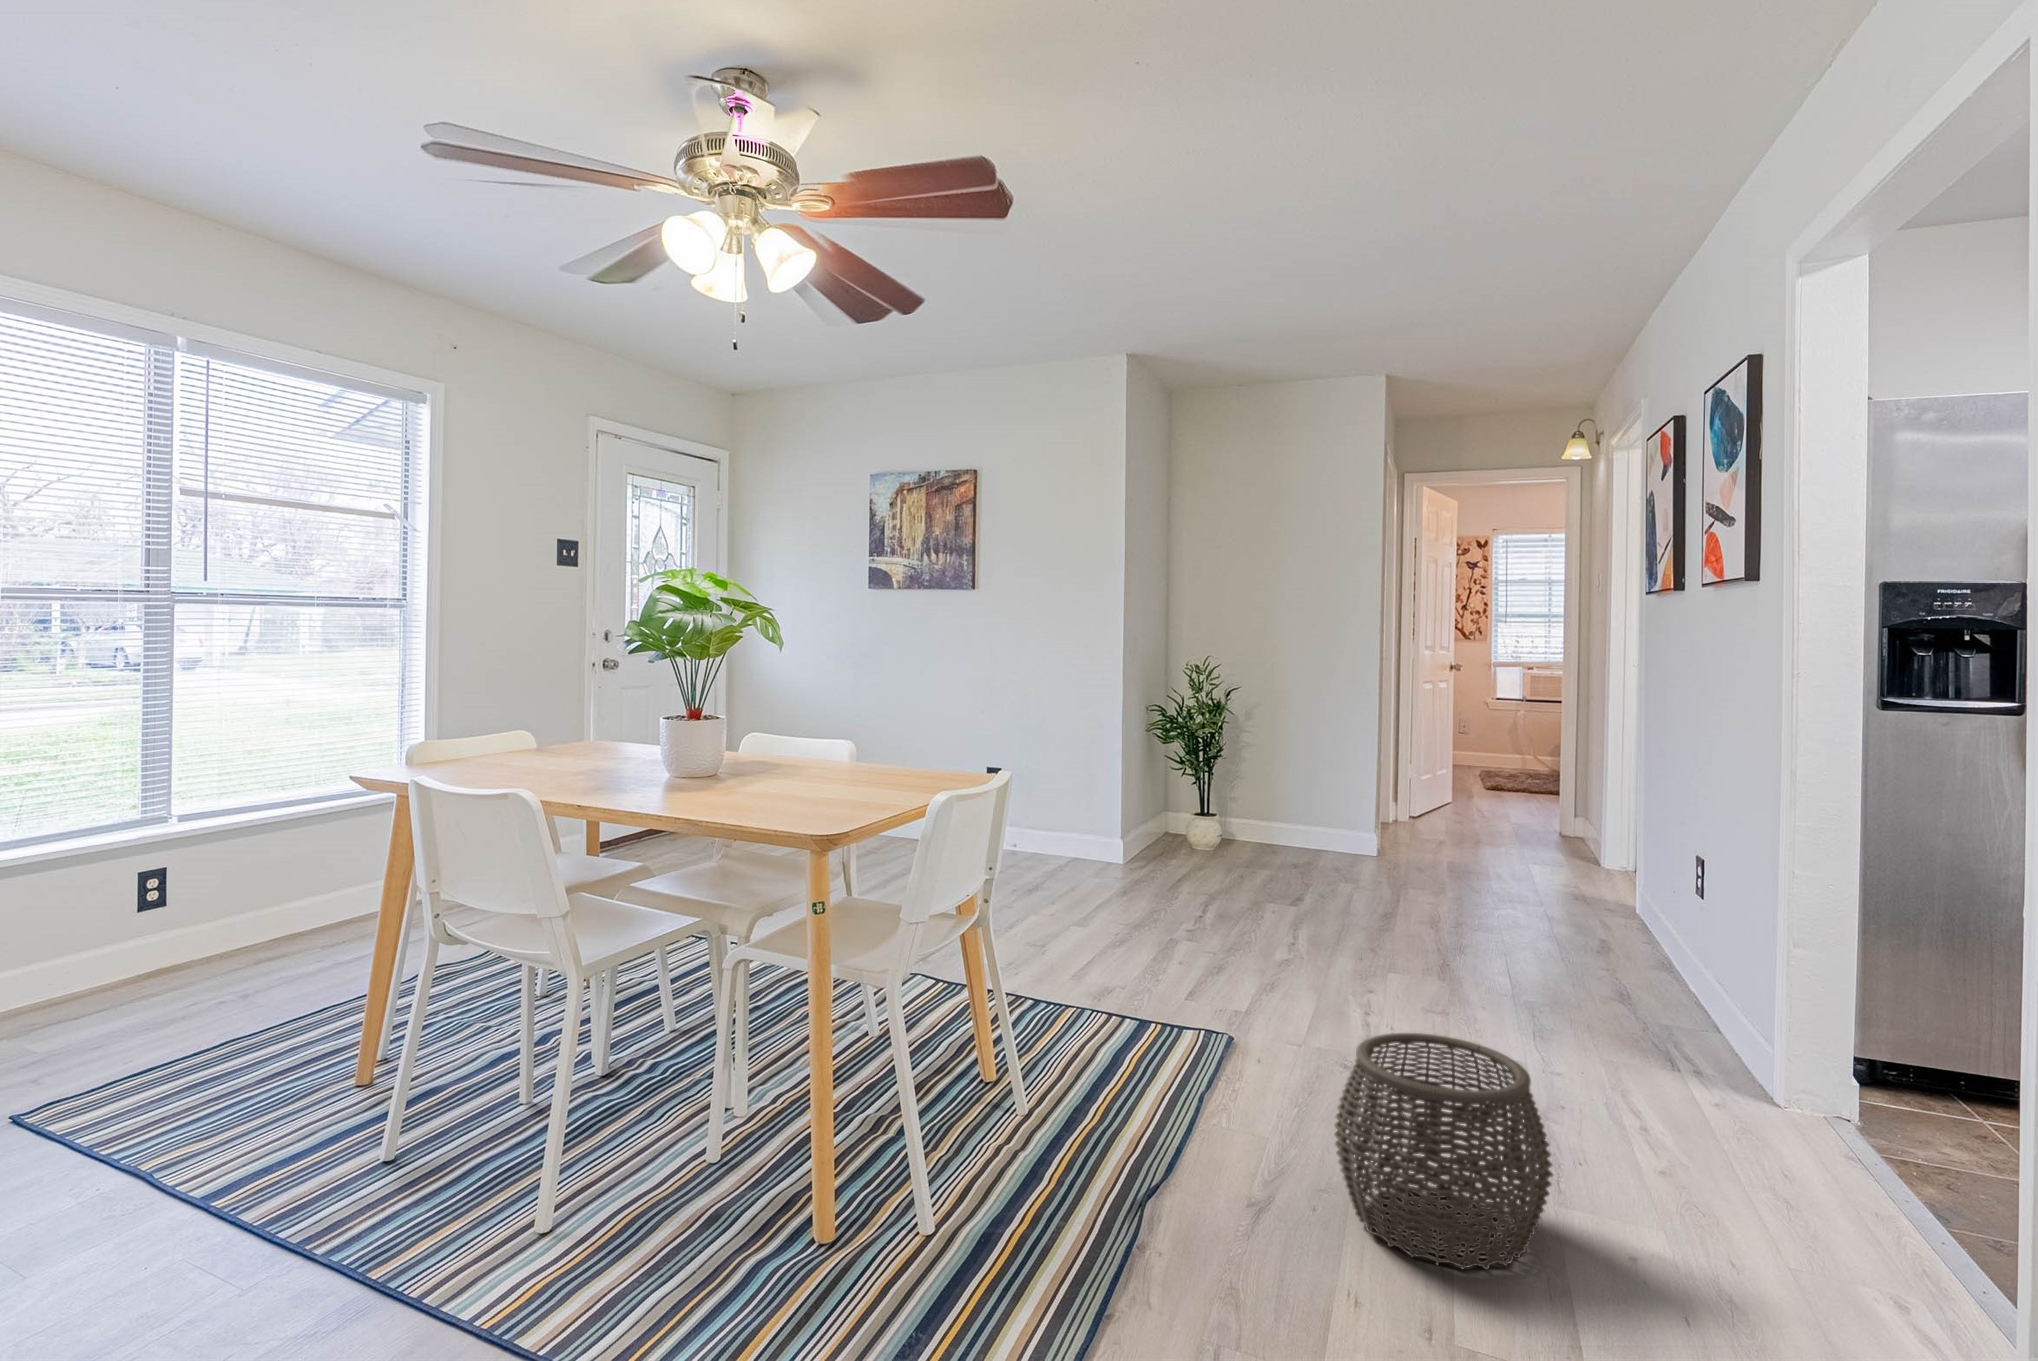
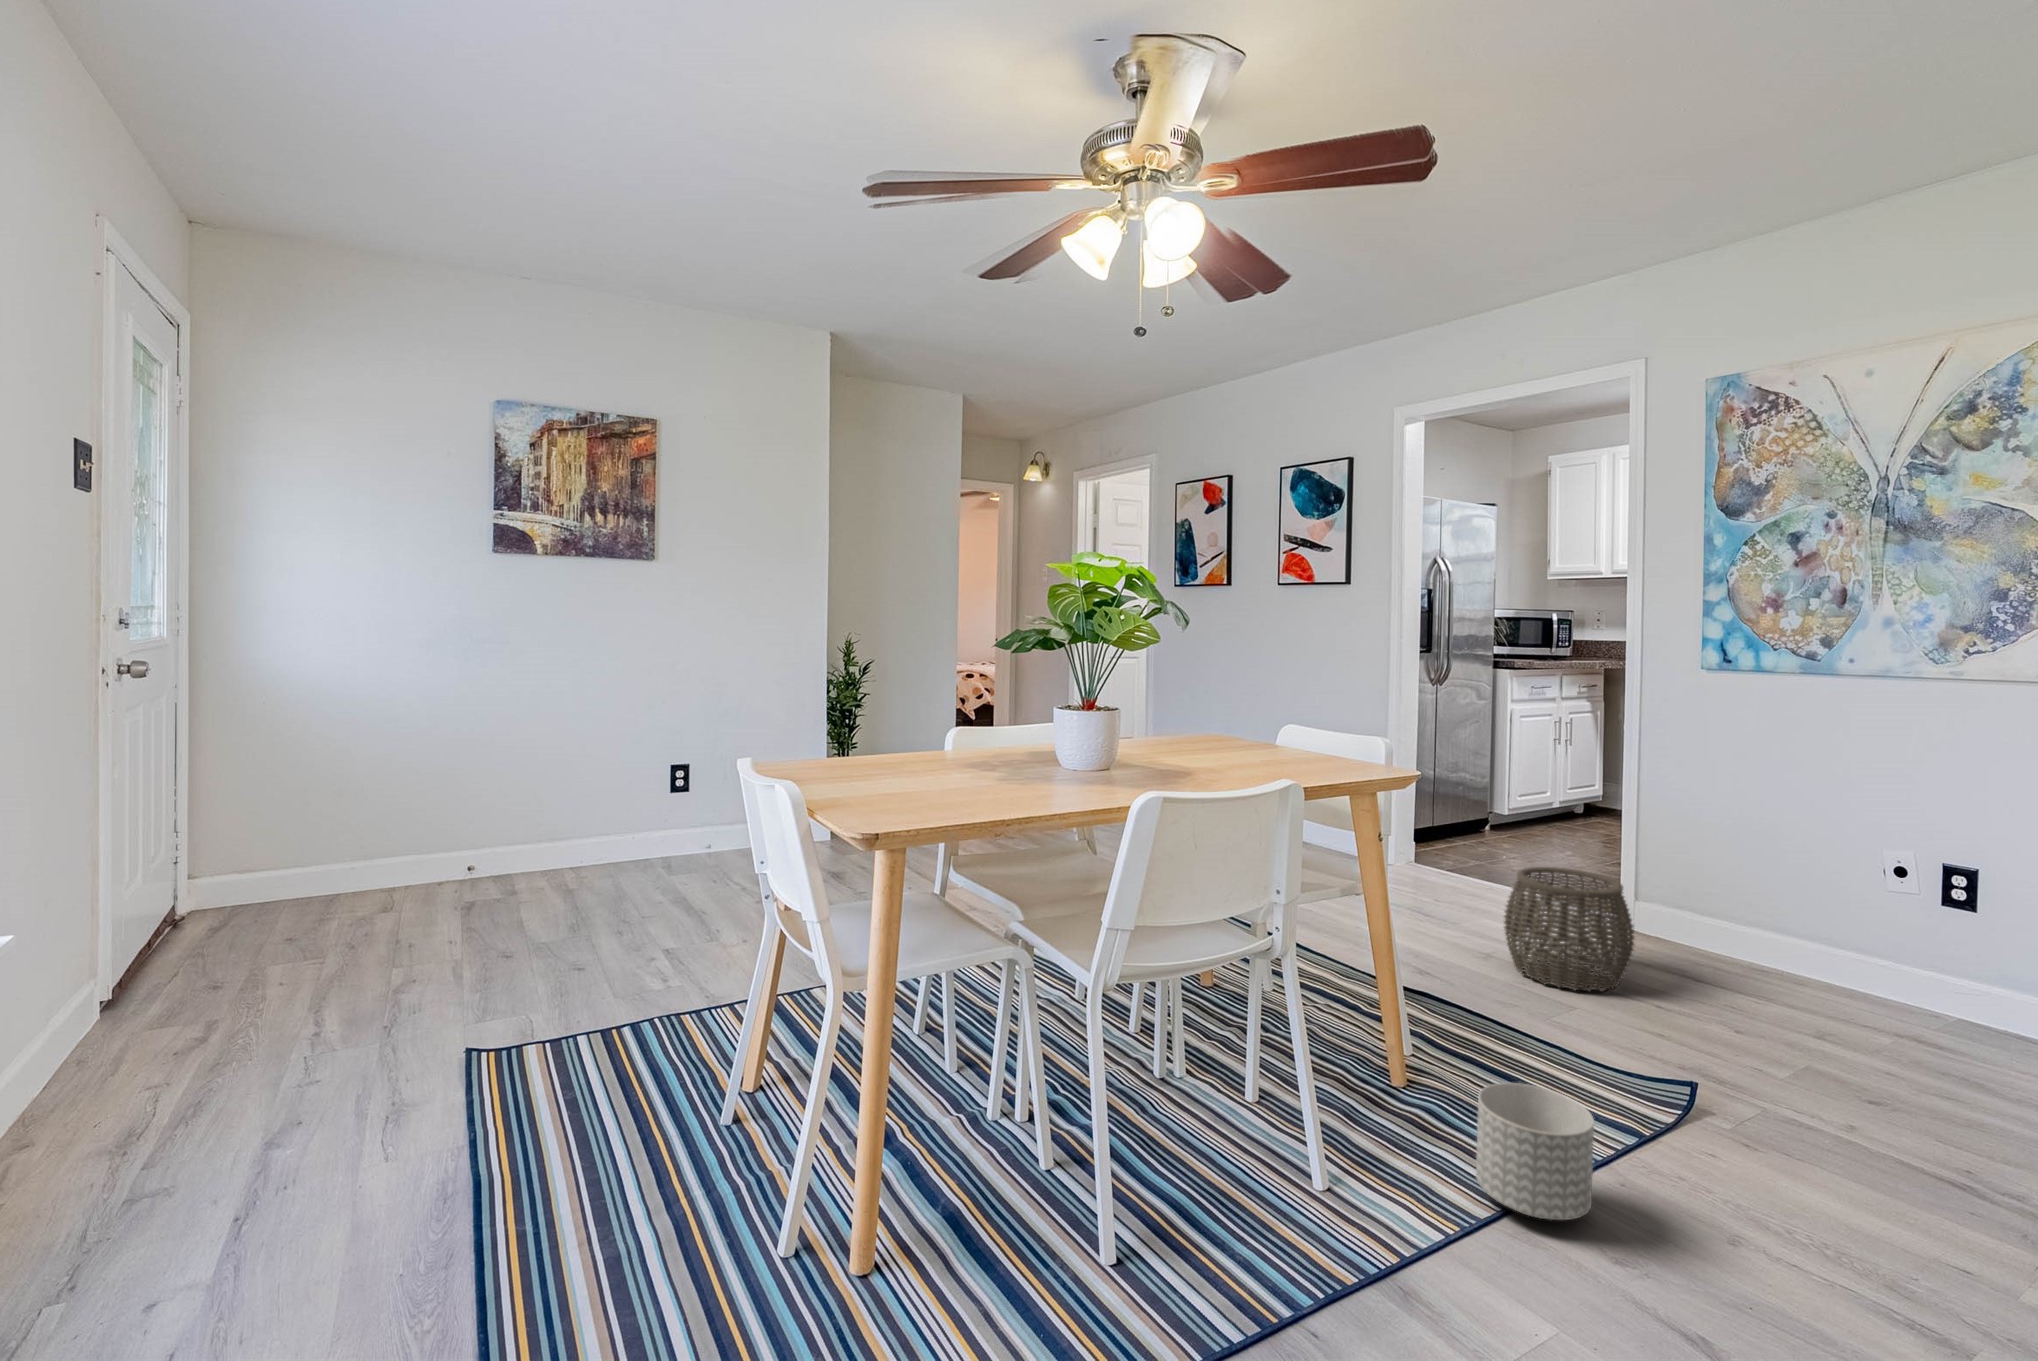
planter: none [616,1105,730,1246] -> present [1476,1083,1594,1220]

